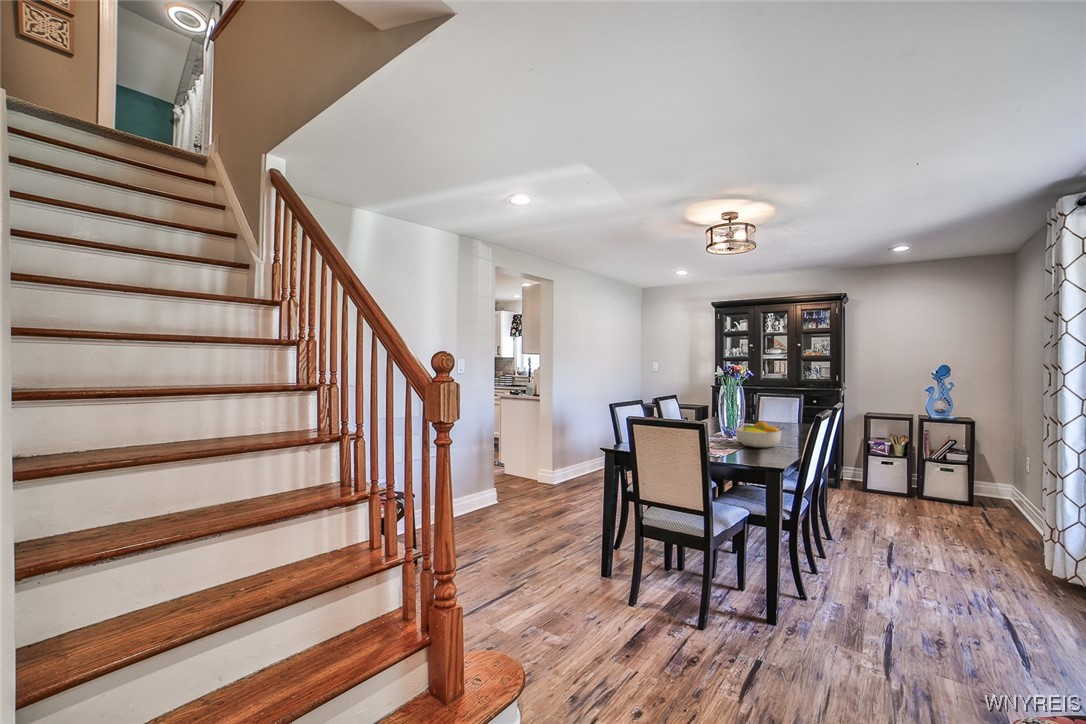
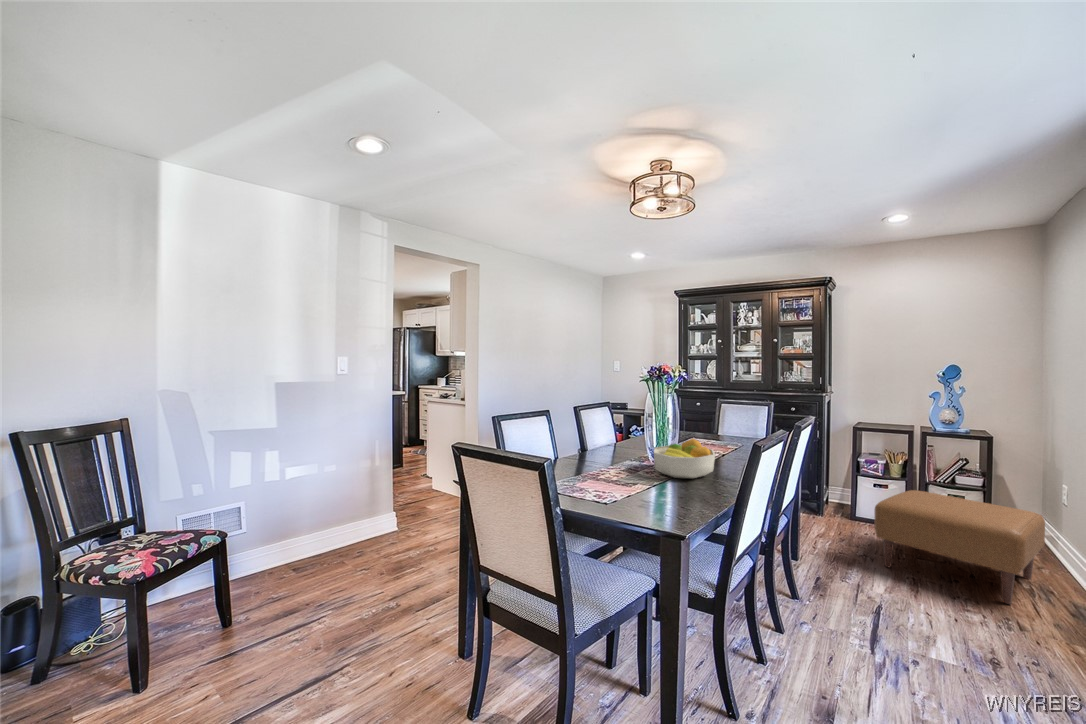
ottoman: none [885,464,1012,541] -> present [875,490,1045,604]

